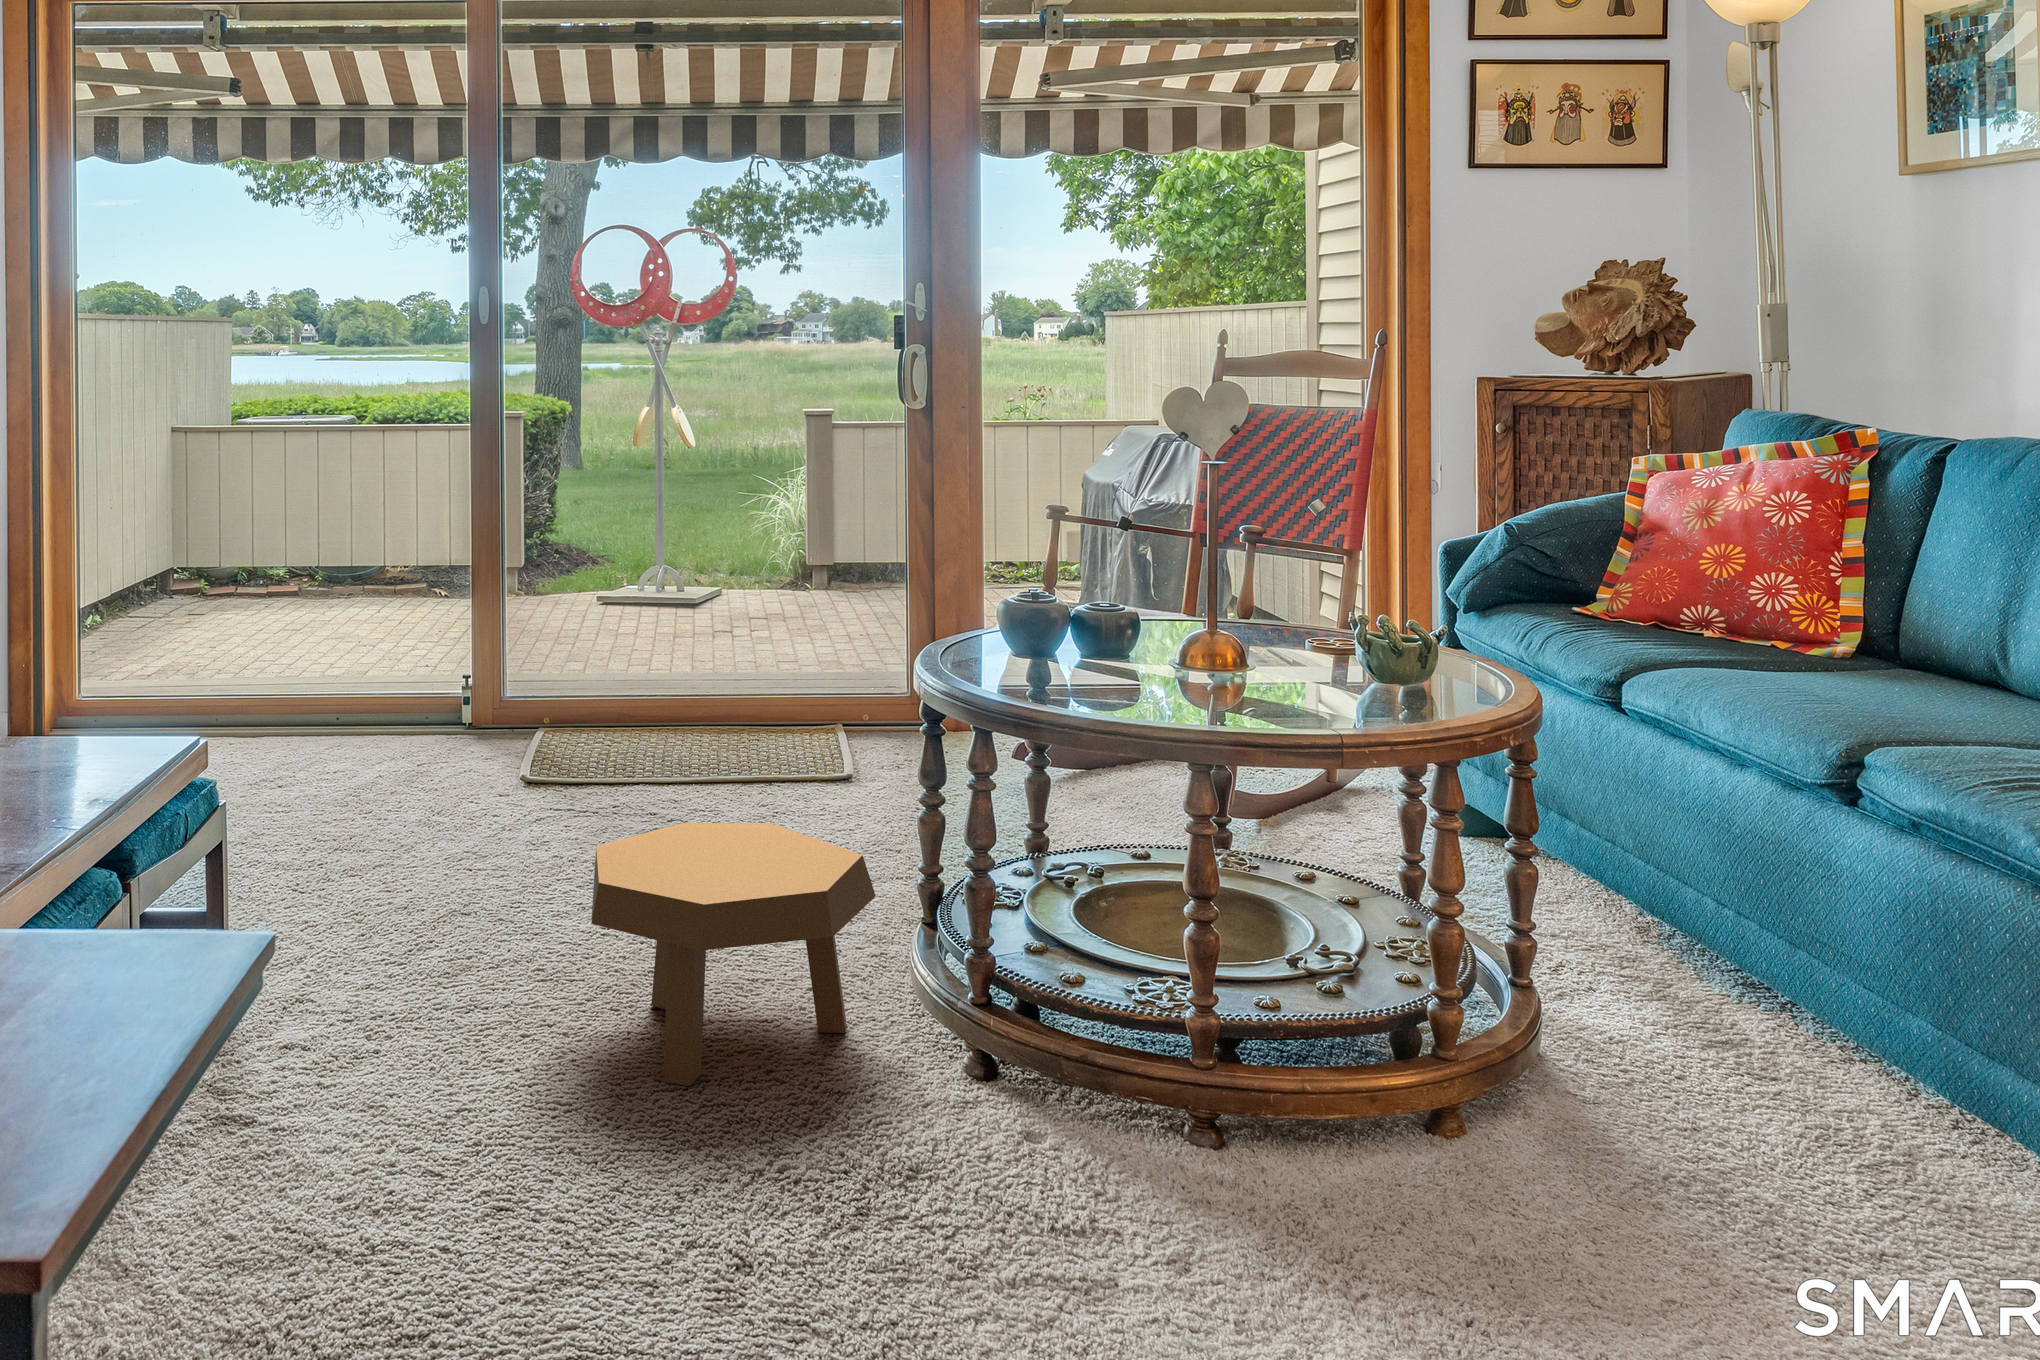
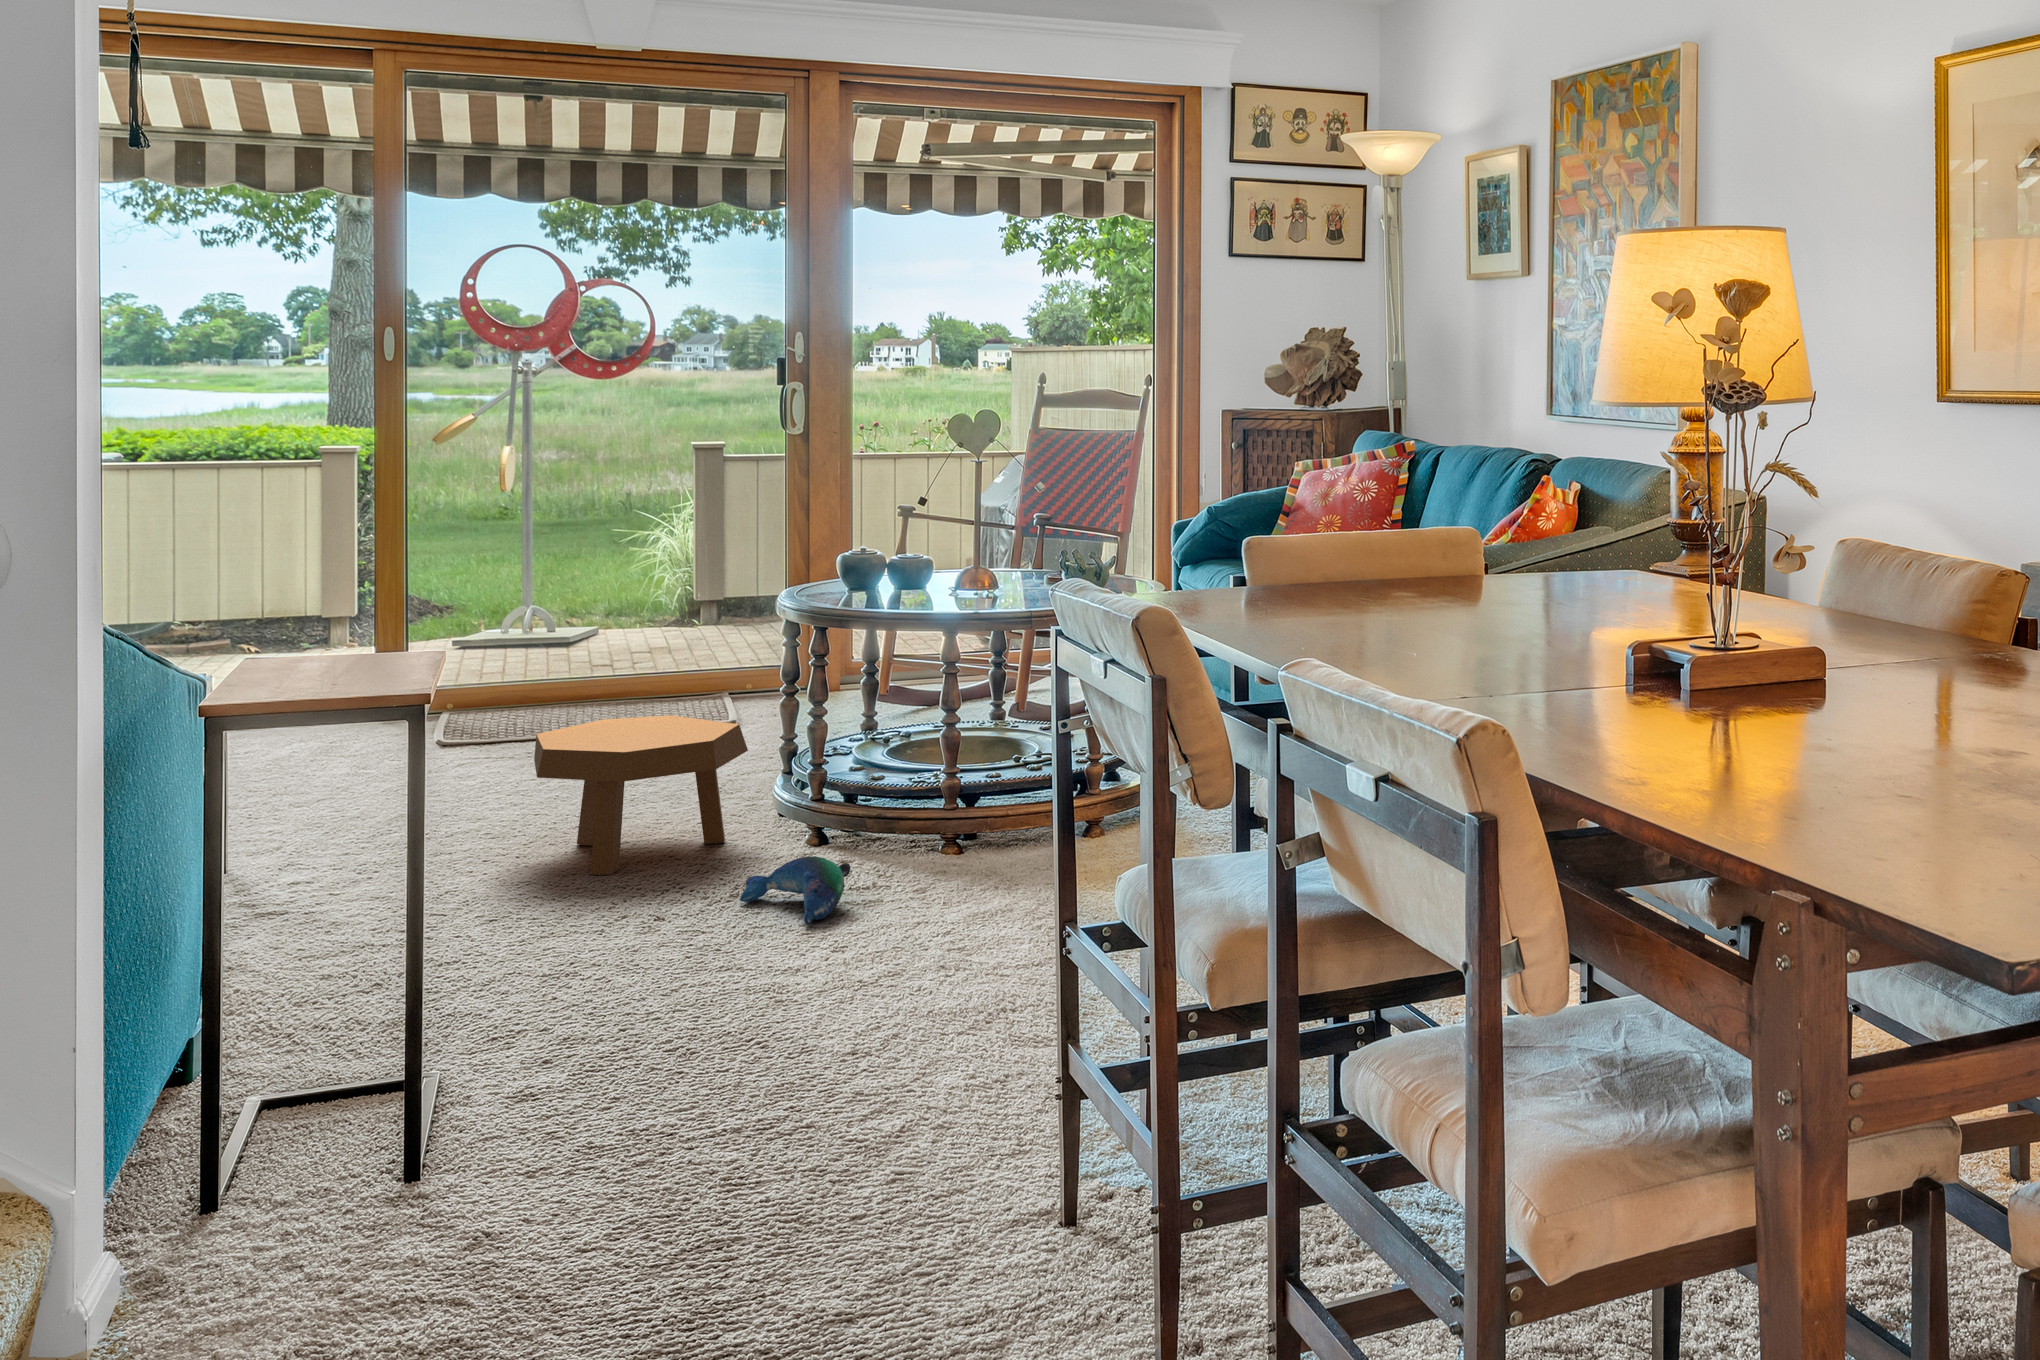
plush toy: none [872,1141,1050,1297] -> present [740,856,850,924]

